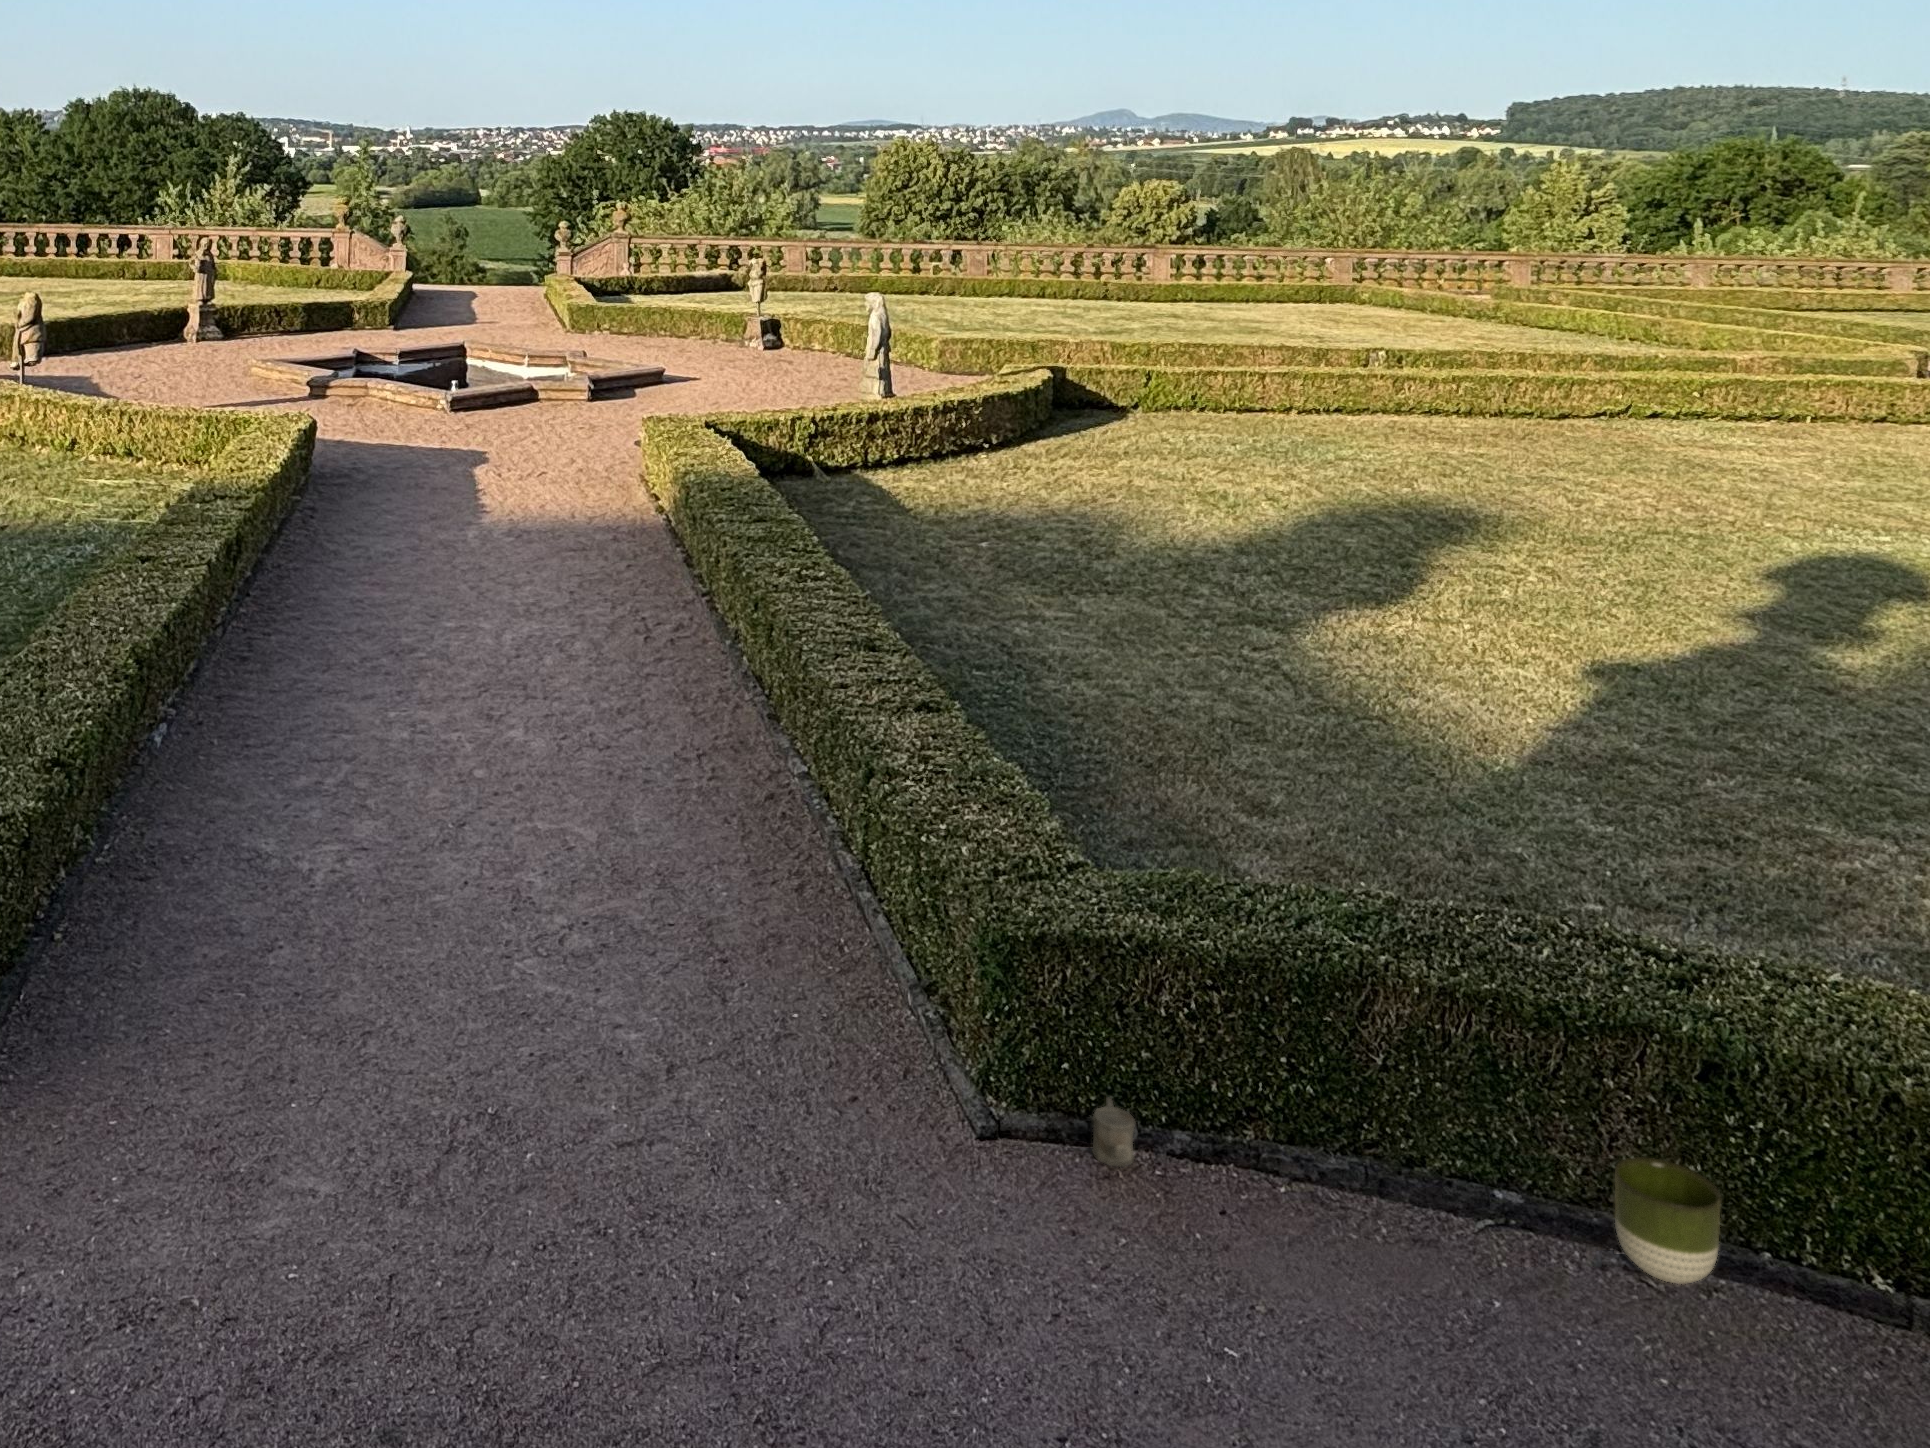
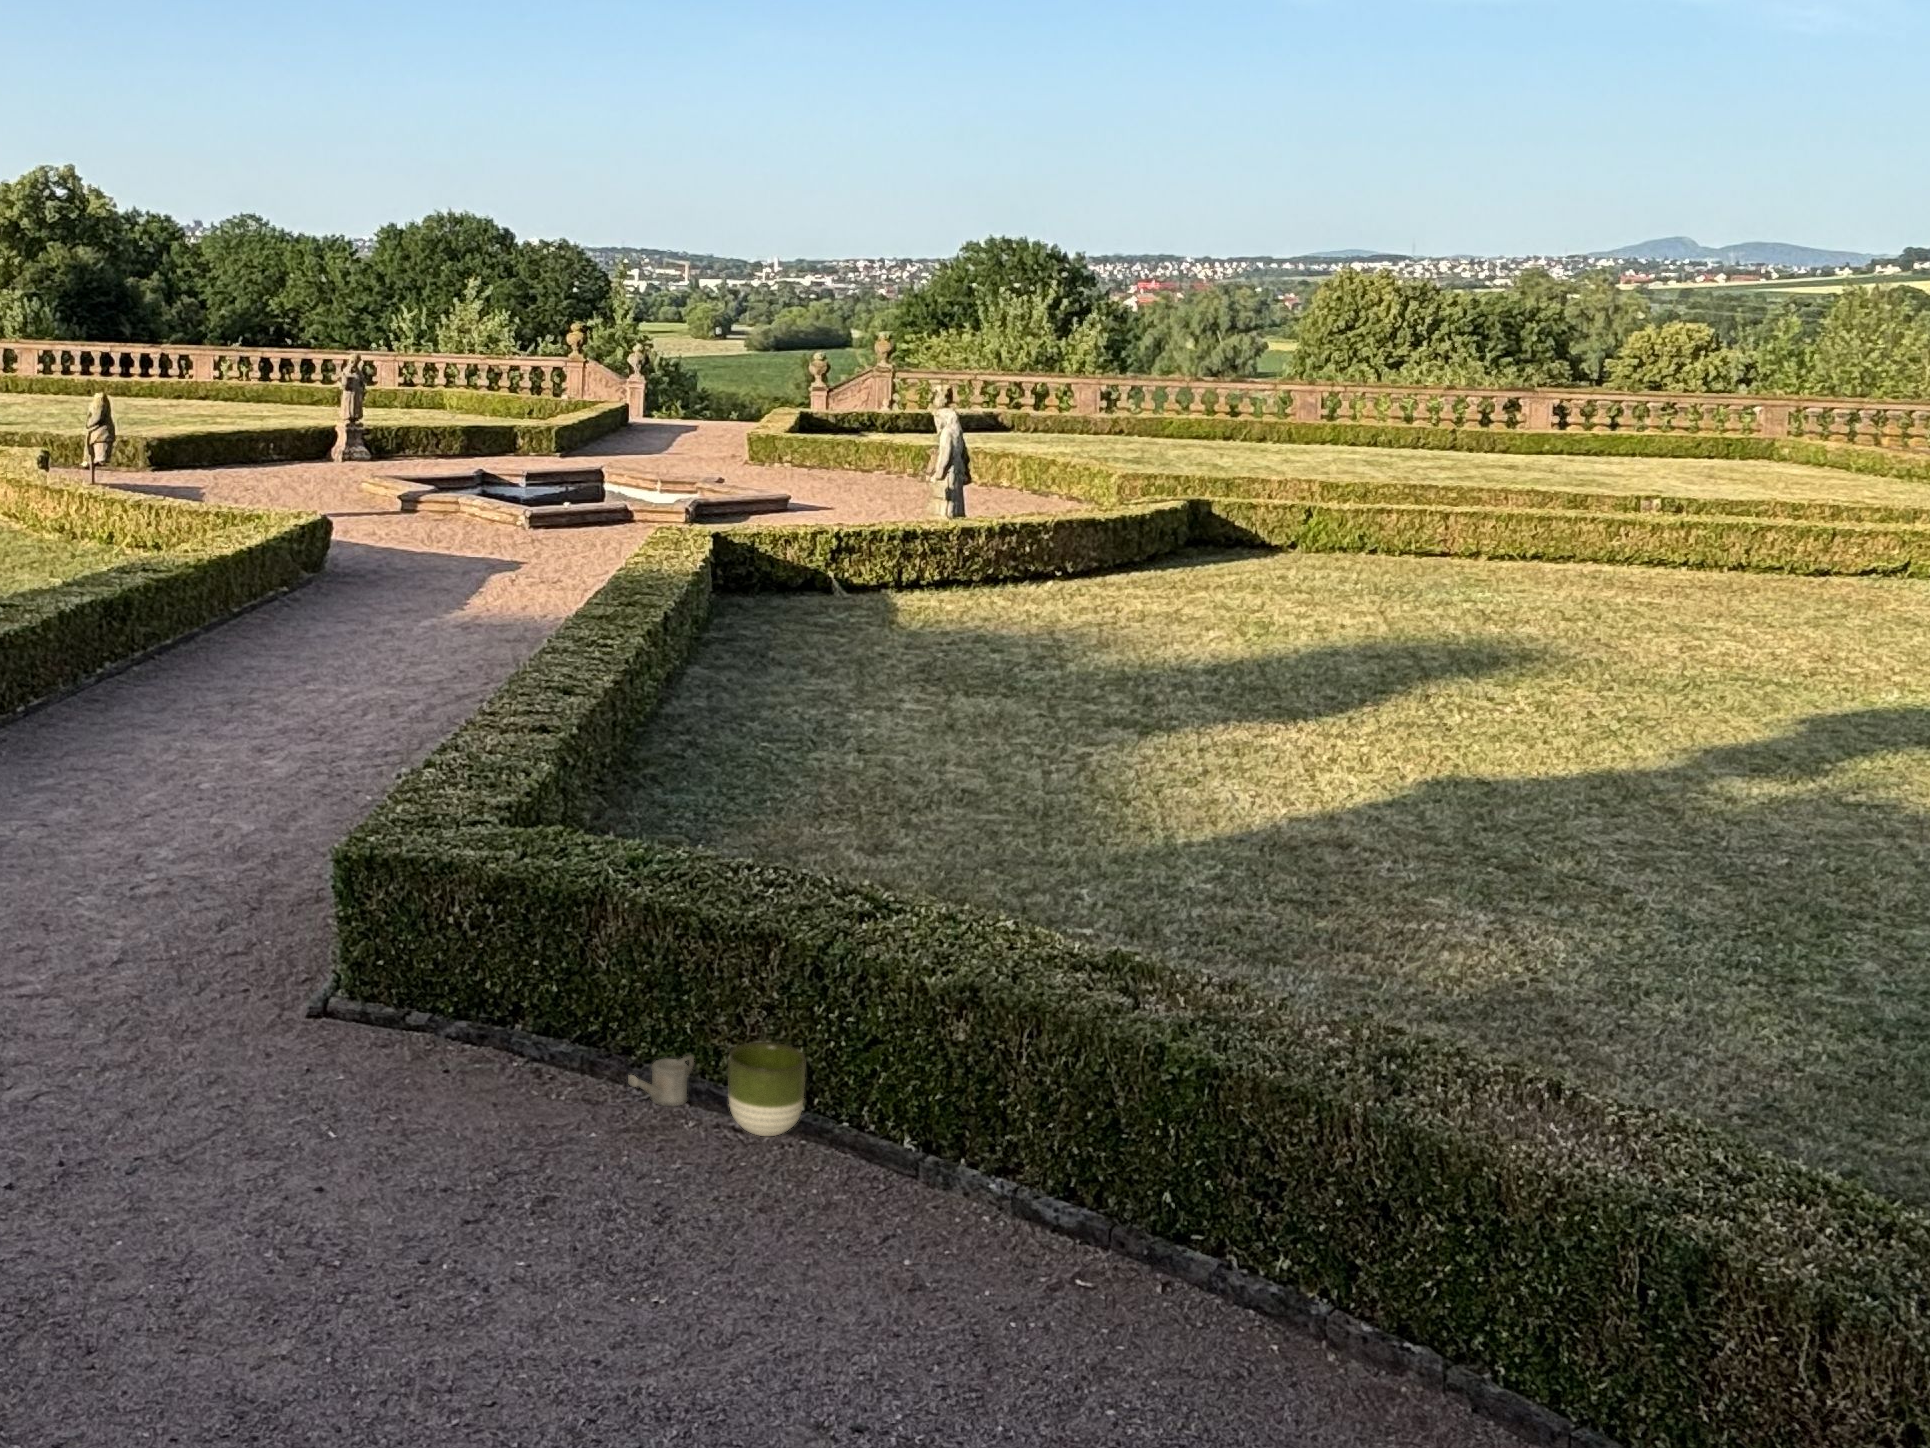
watering can: present [1092,1097,1135,1167] -> present [628,1056,694,1106]

